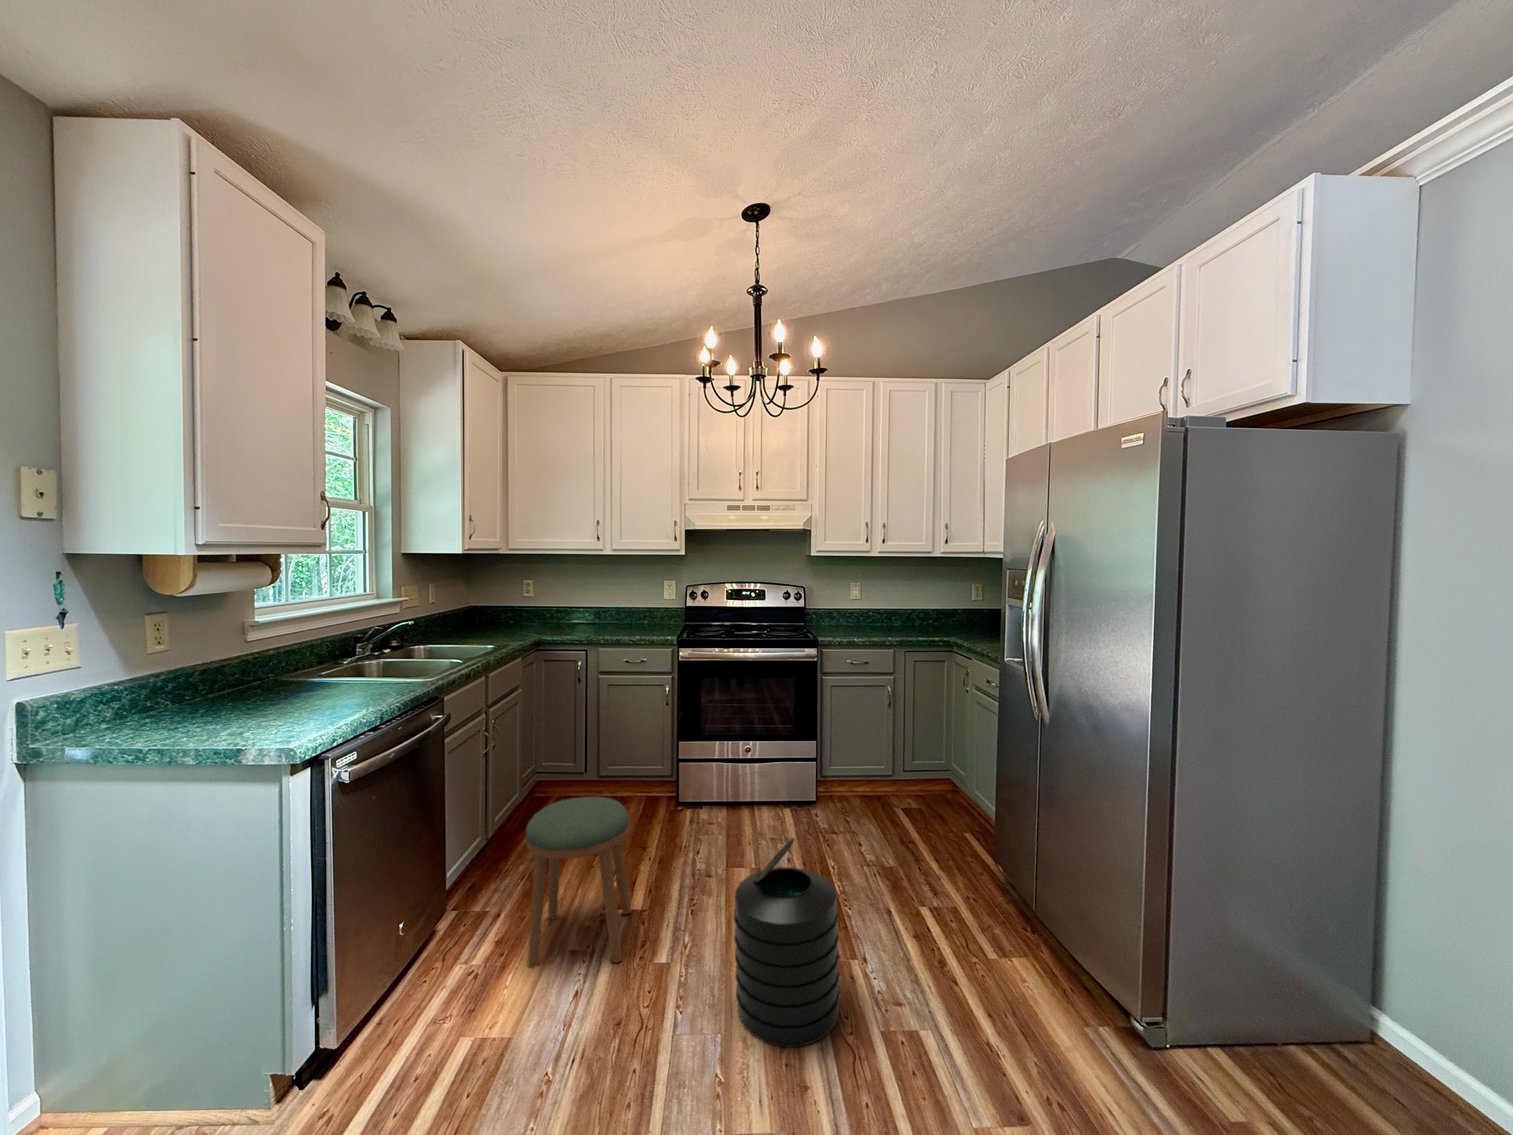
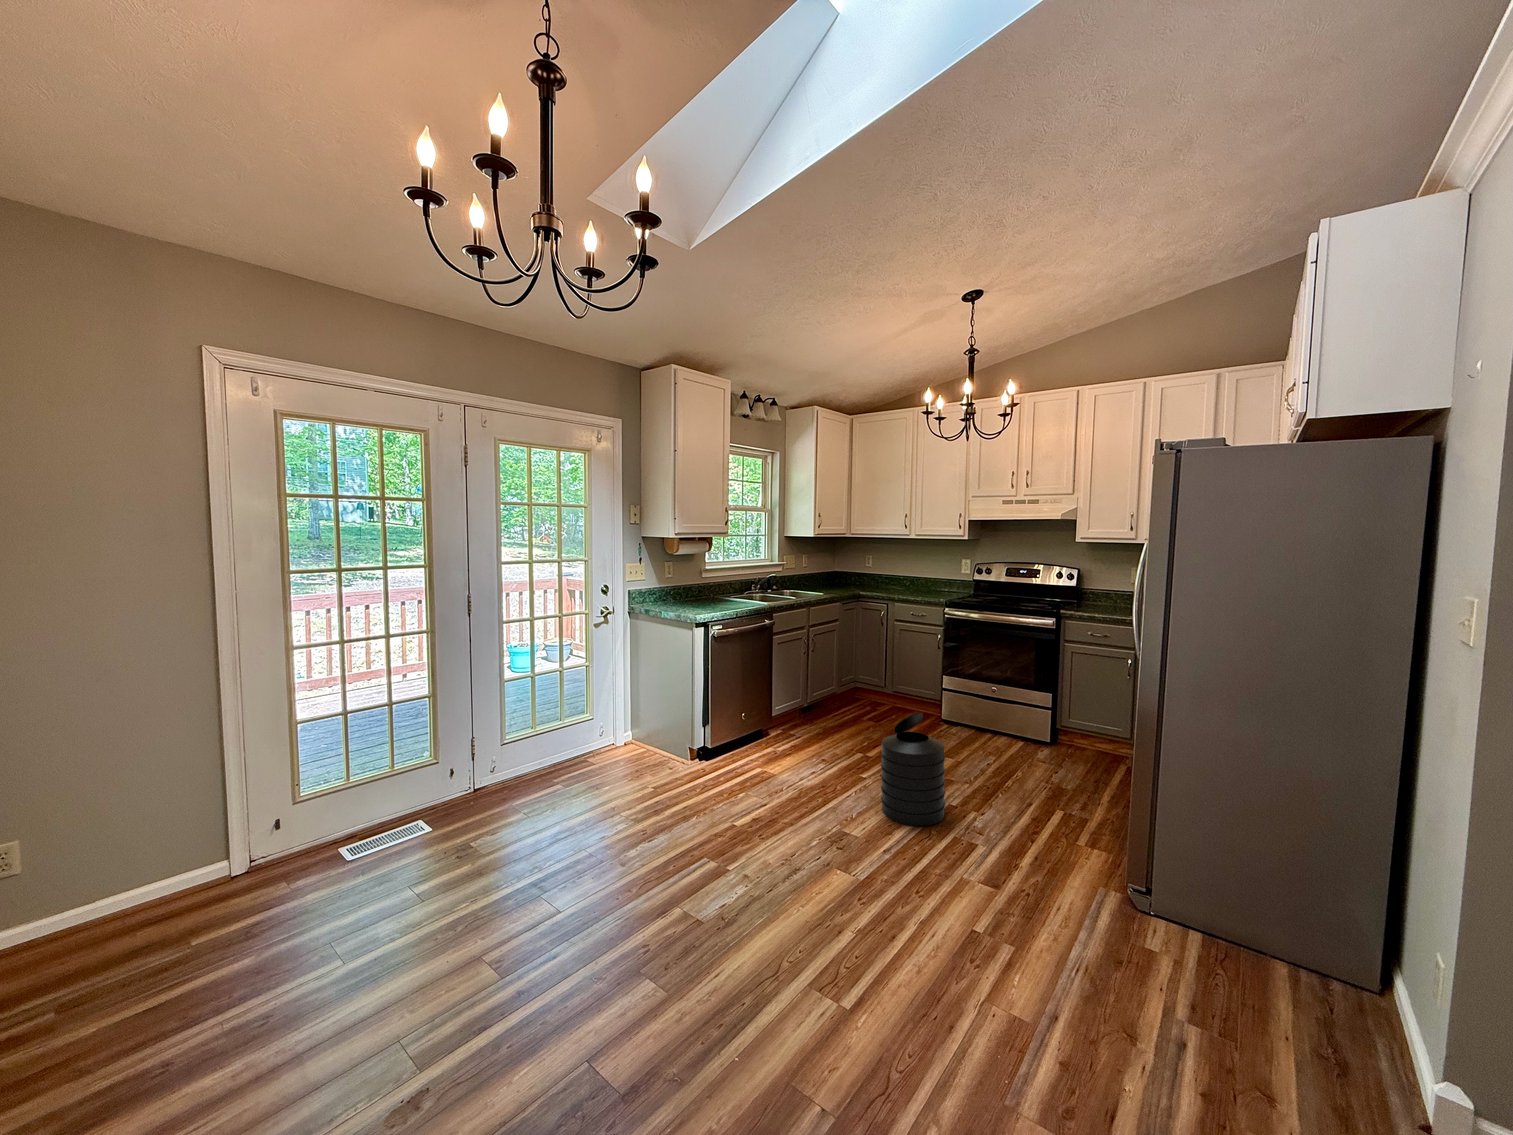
stool: present [526,797,631,968] -> none [800,680,866,769]

